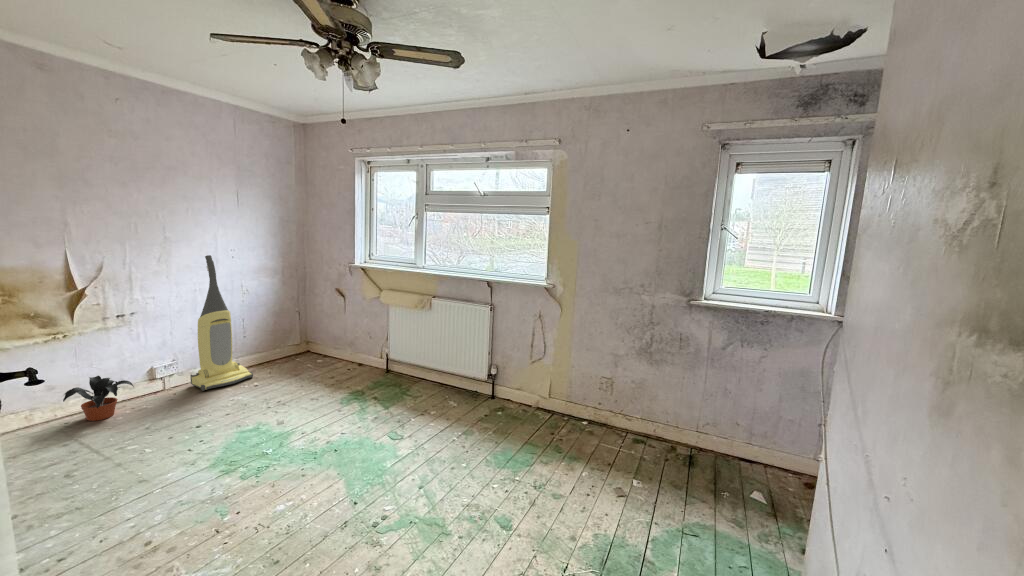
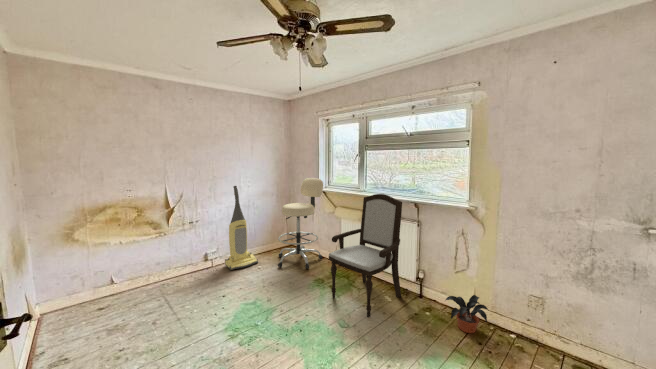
stool: none [288,248,362,380] -> present [278,178,323,269]
armchair: none [373,270,472,425] -> present [329,194,402,317]
potted plant: present [63,376,133,421] -> present [446,295,488,333]

